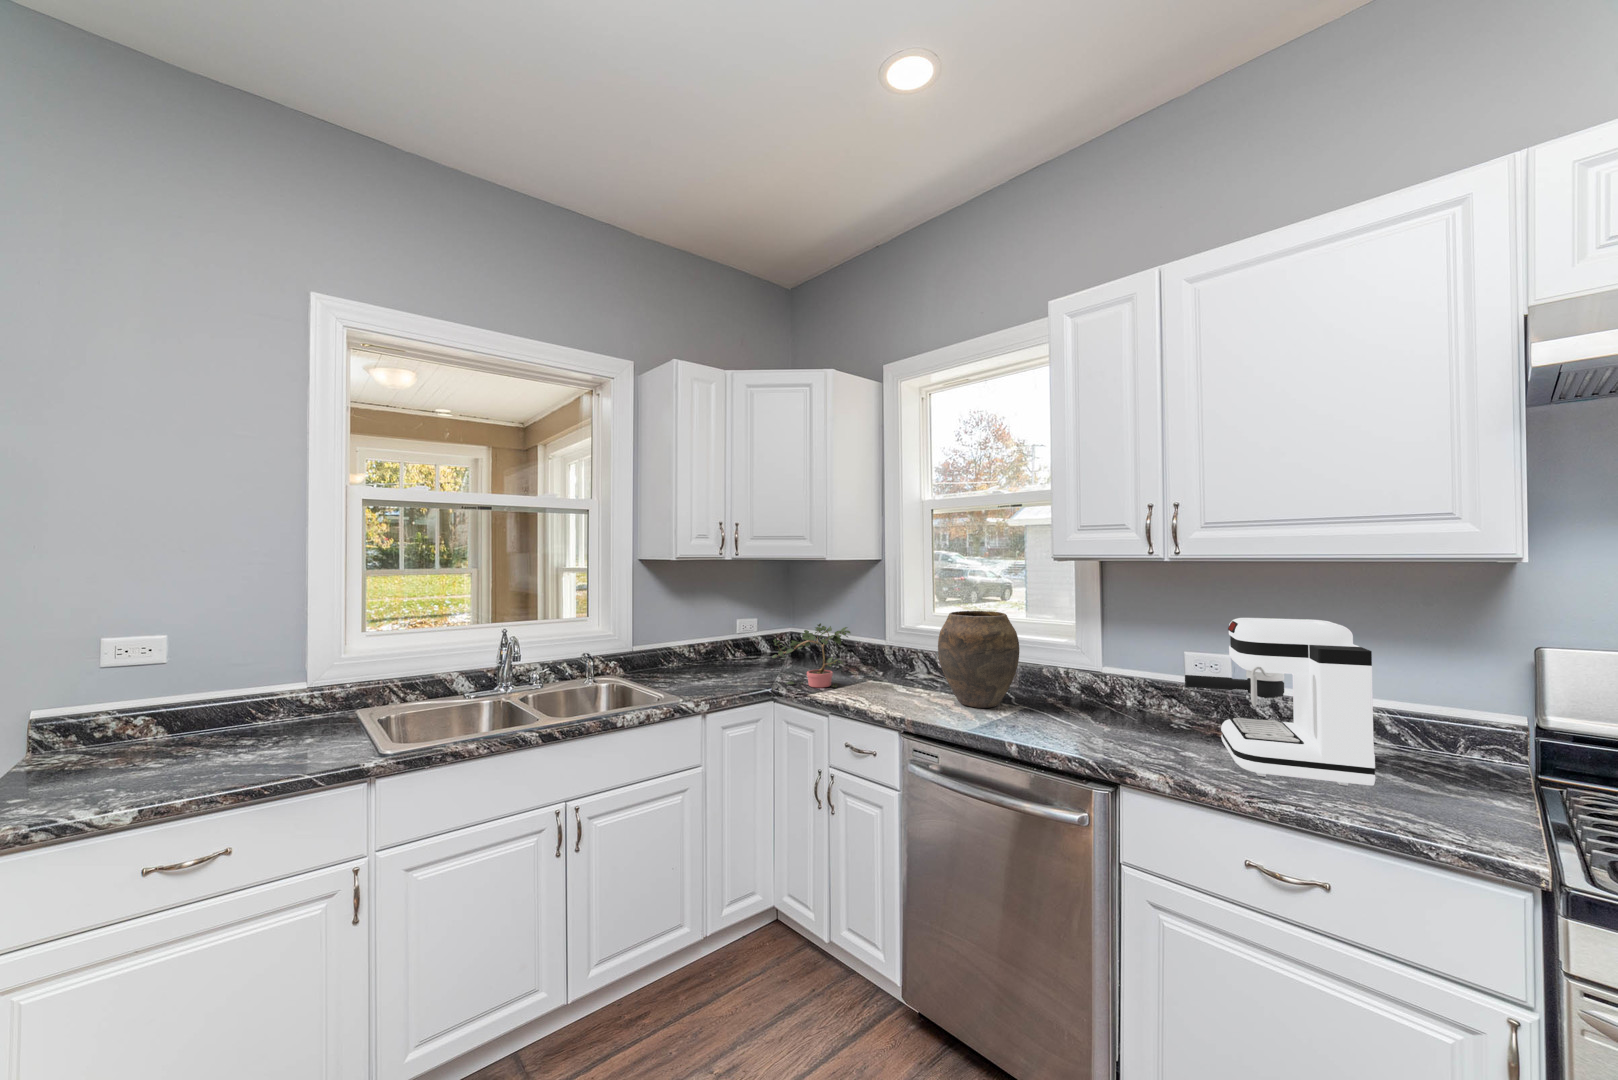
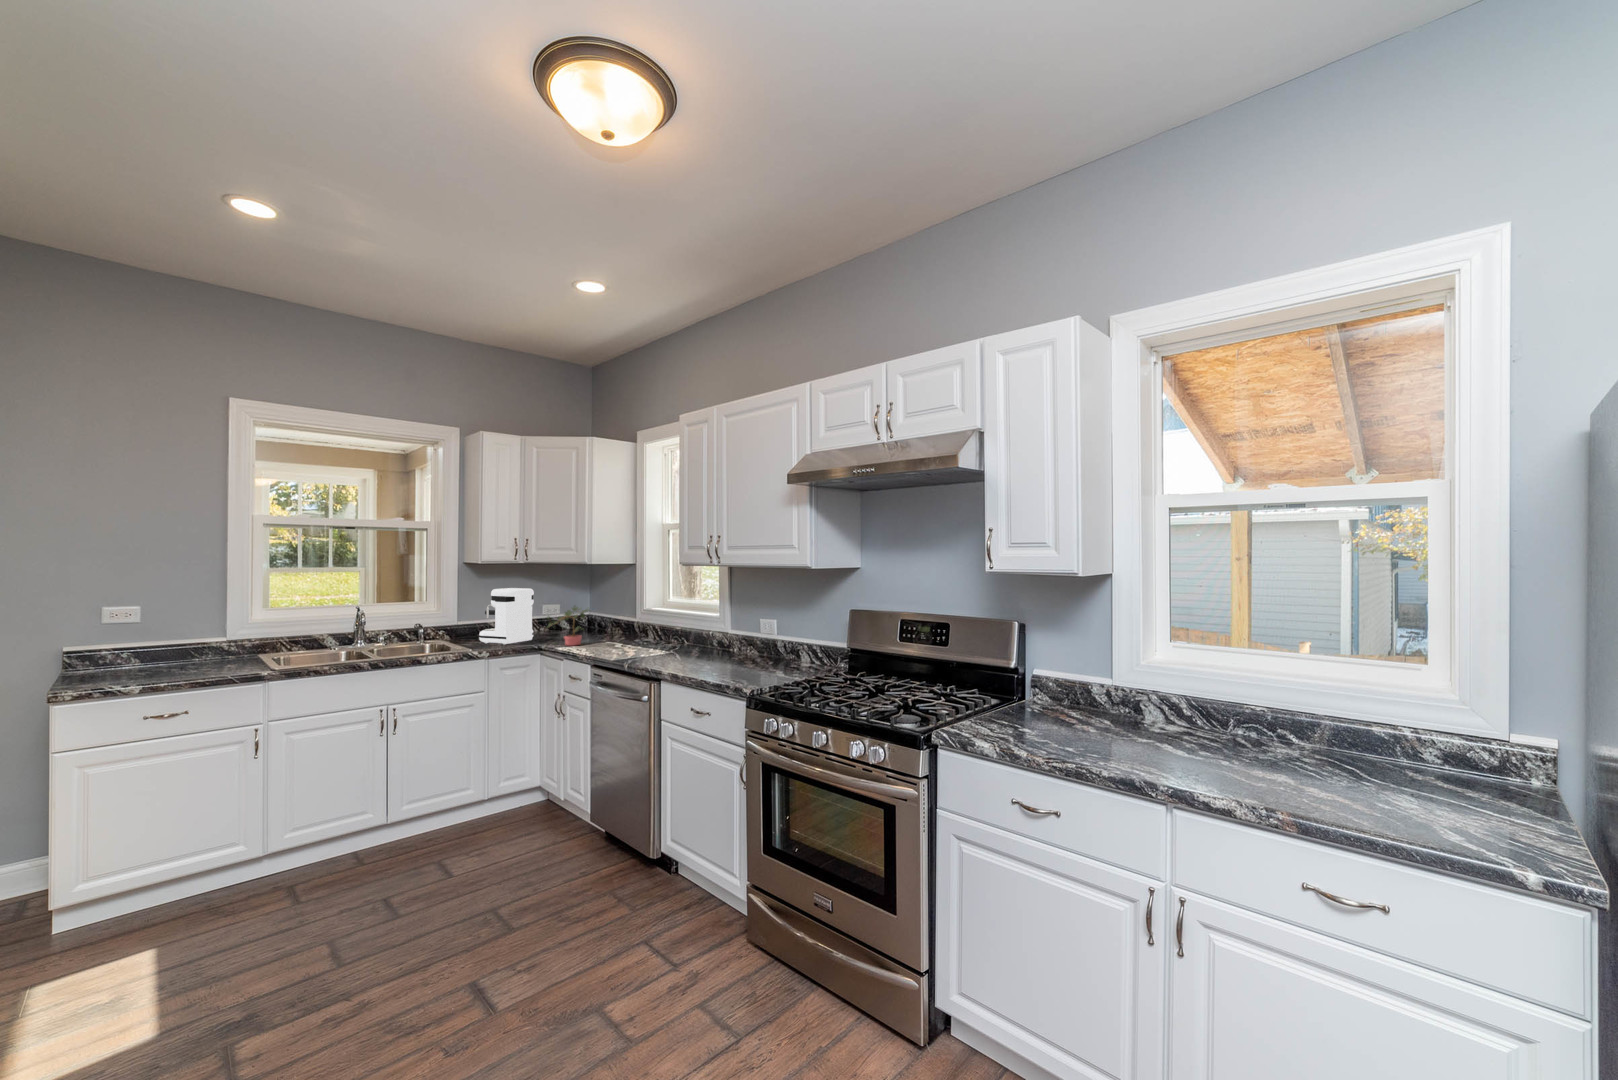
vase: present [938,611,1019,708] -> none [628,596,676,653]
coffee maker: present [1185,618,1375,786] -> present [479,588,534,644]

